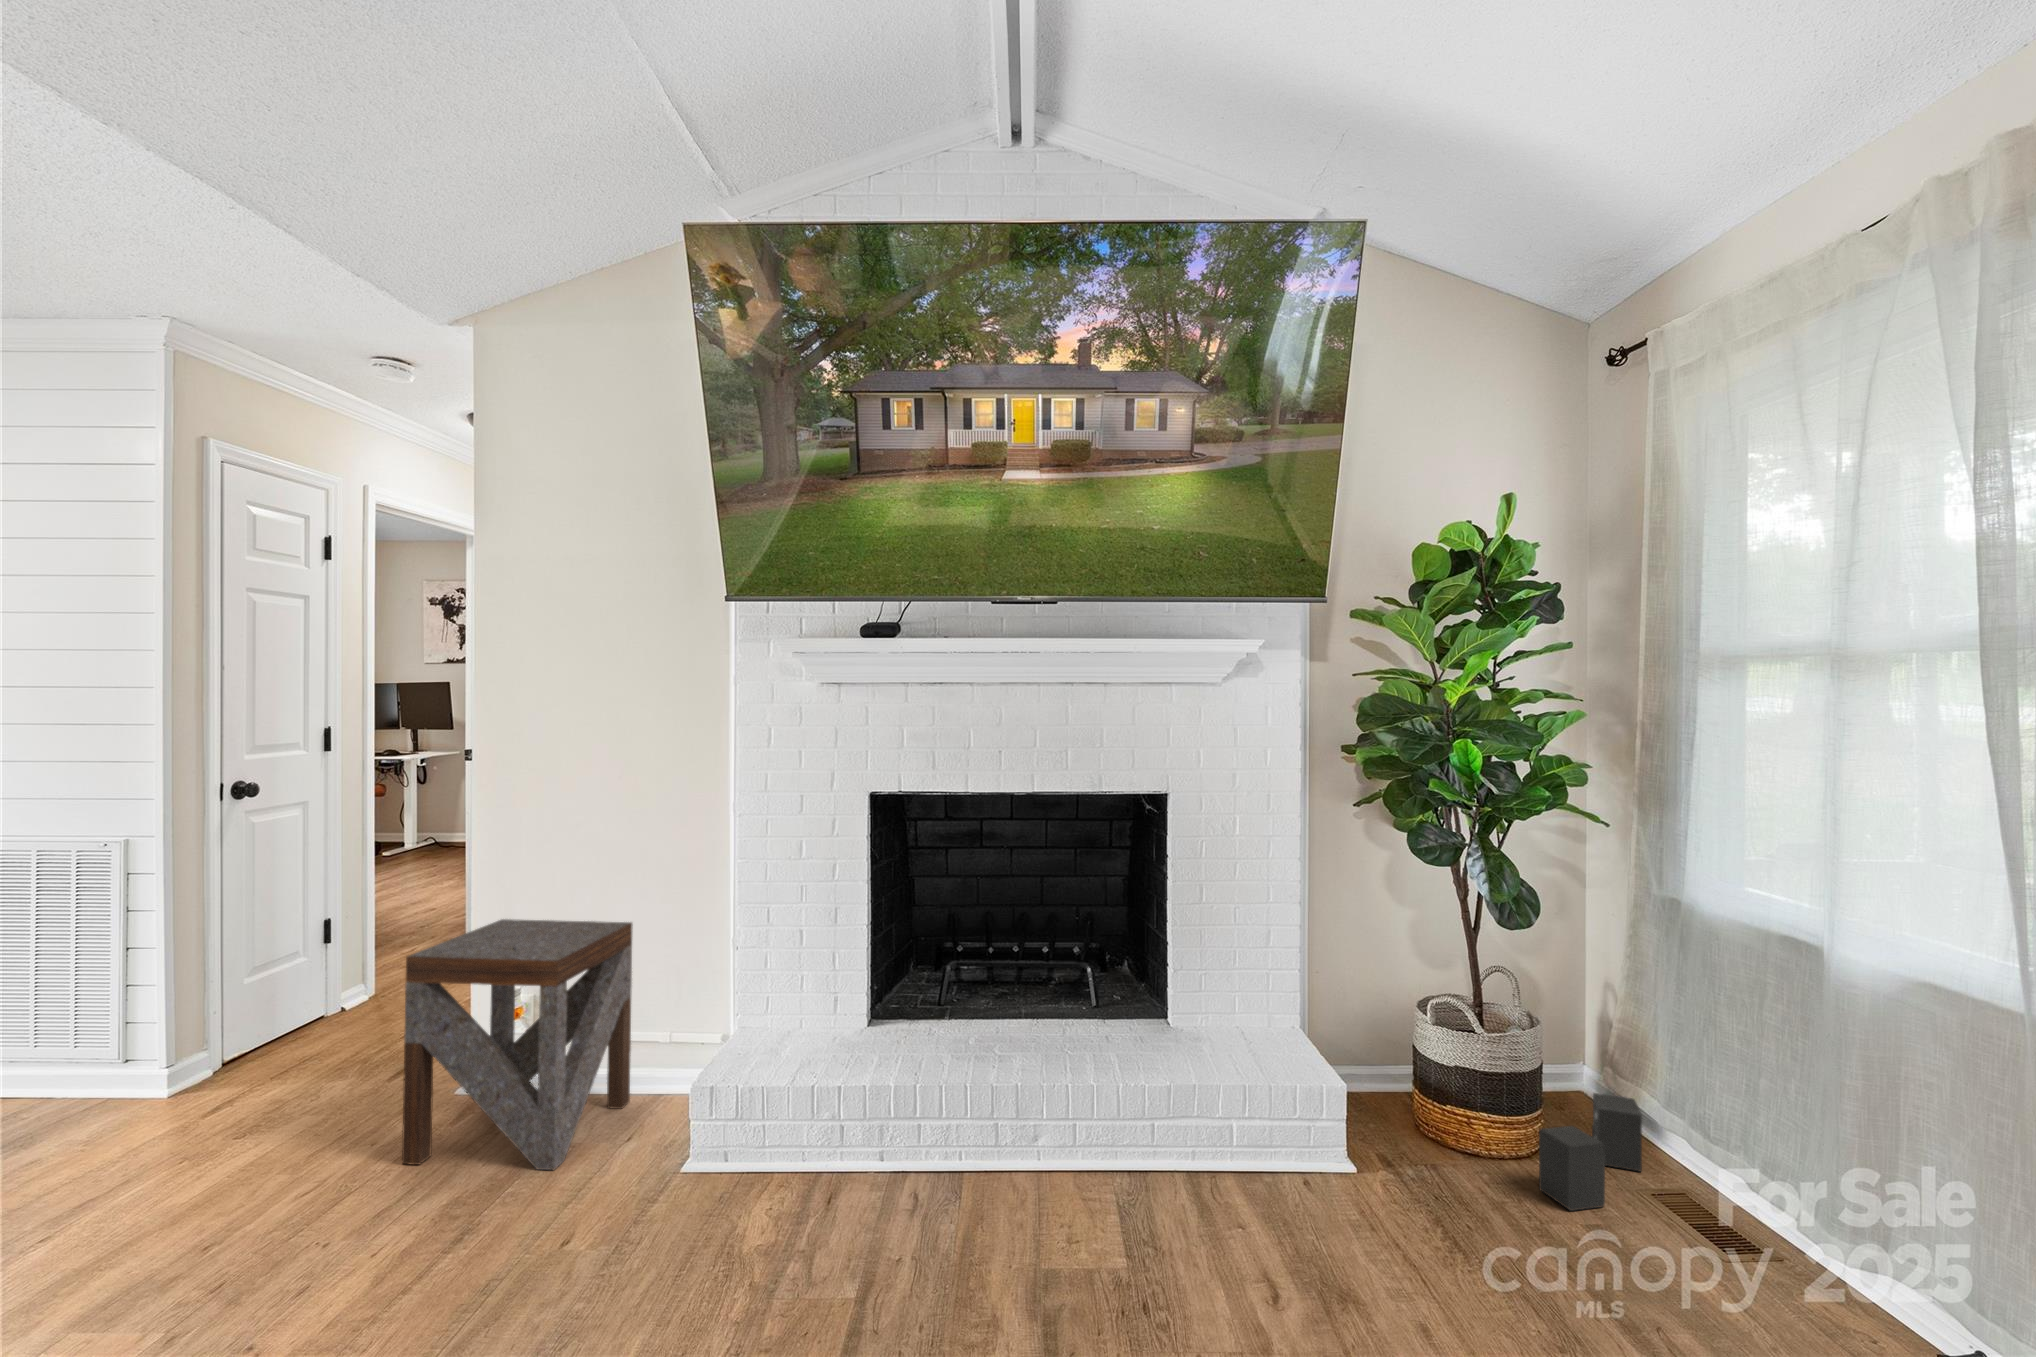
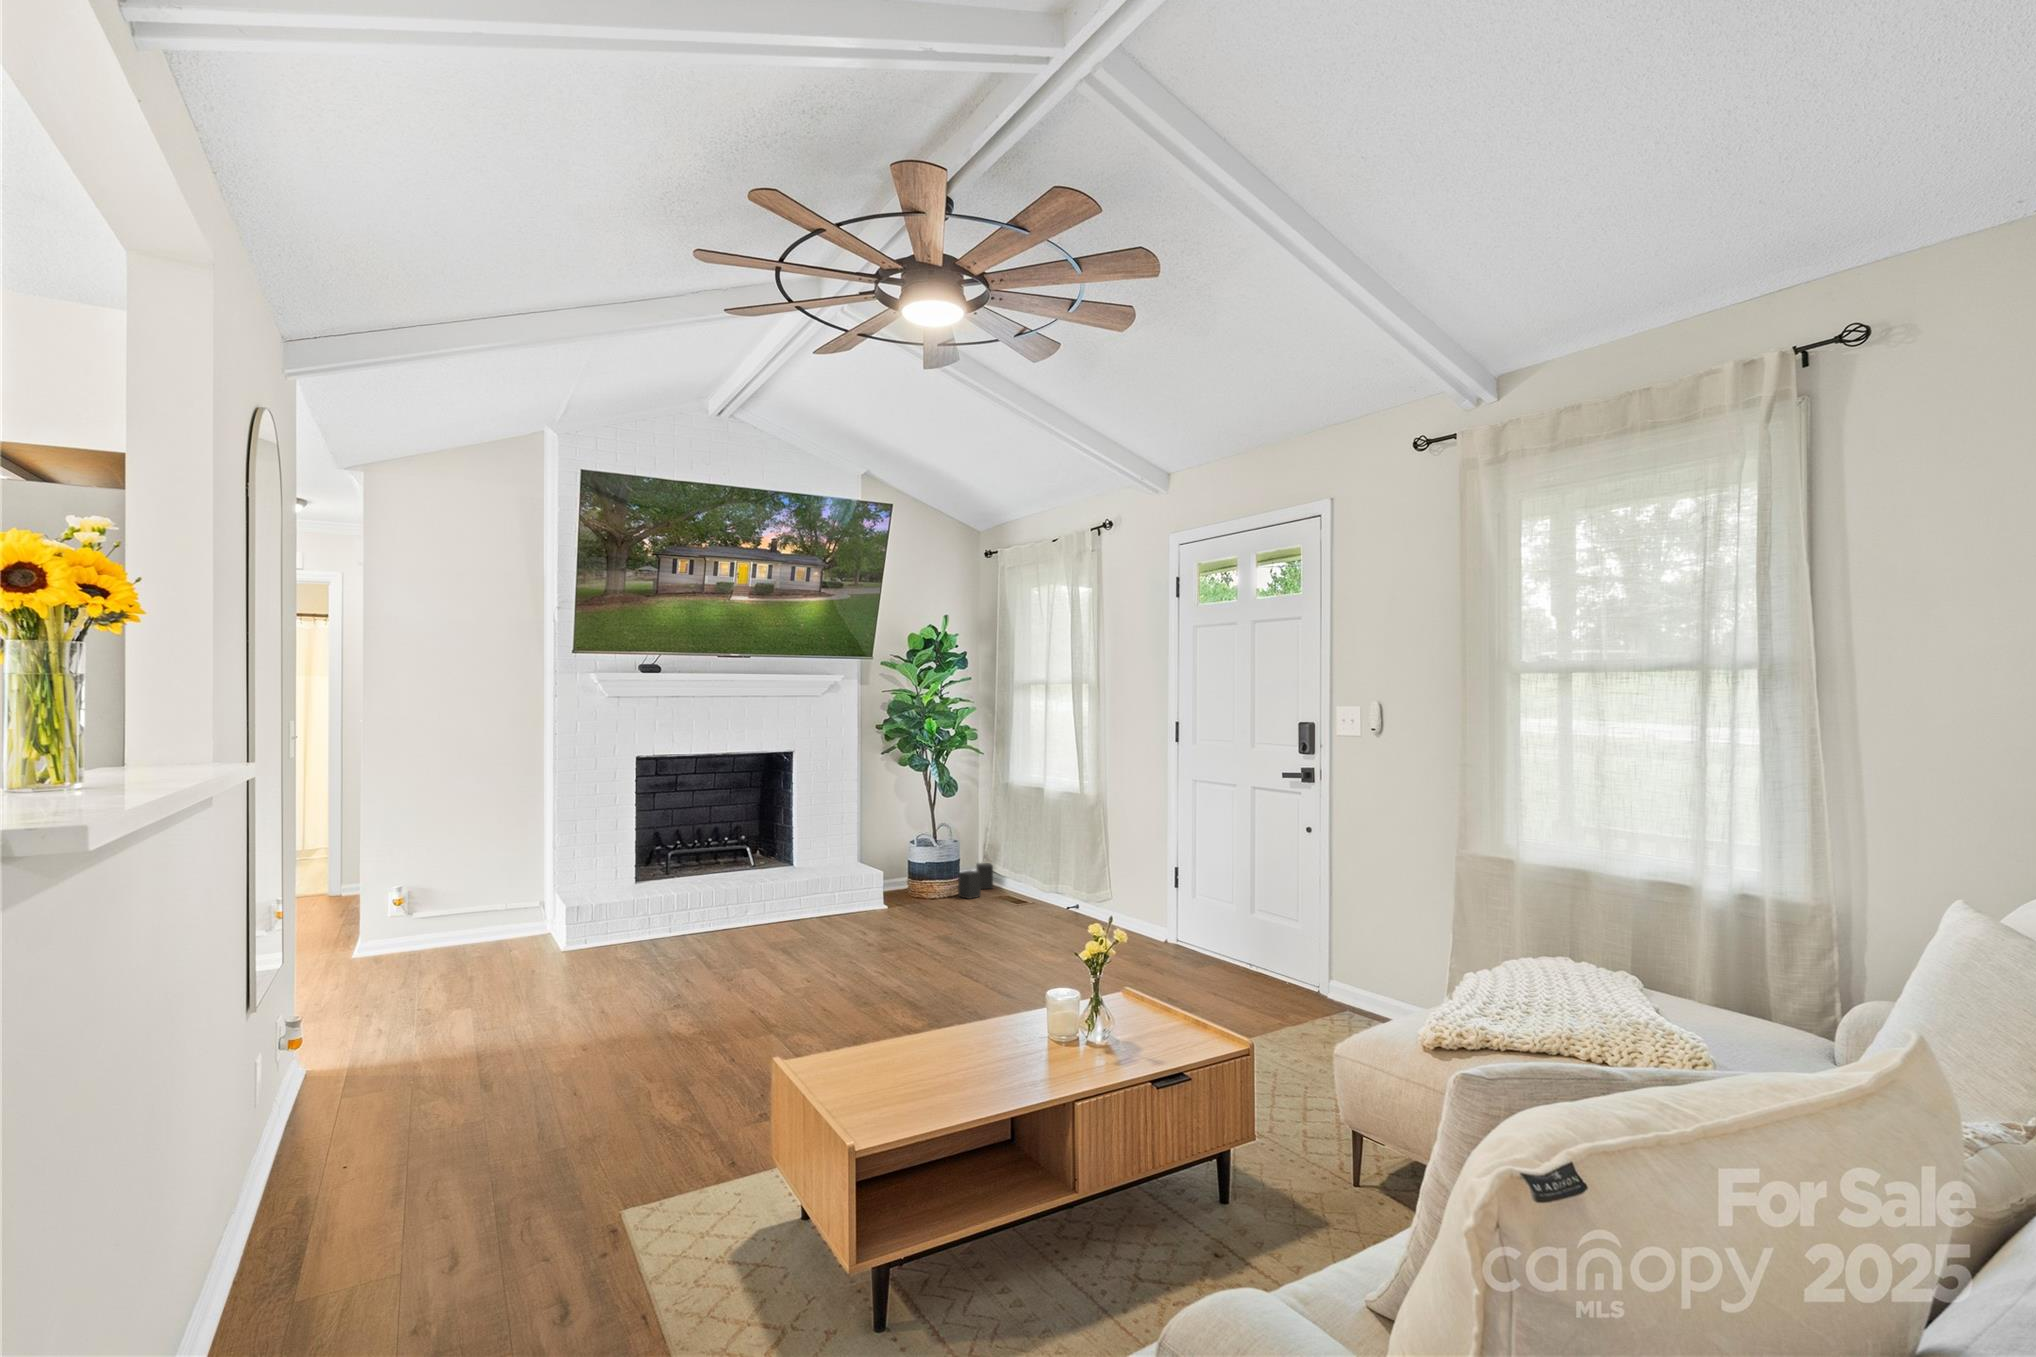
side table: present [402,919,633,1170] -> none [419,835,516,965]

